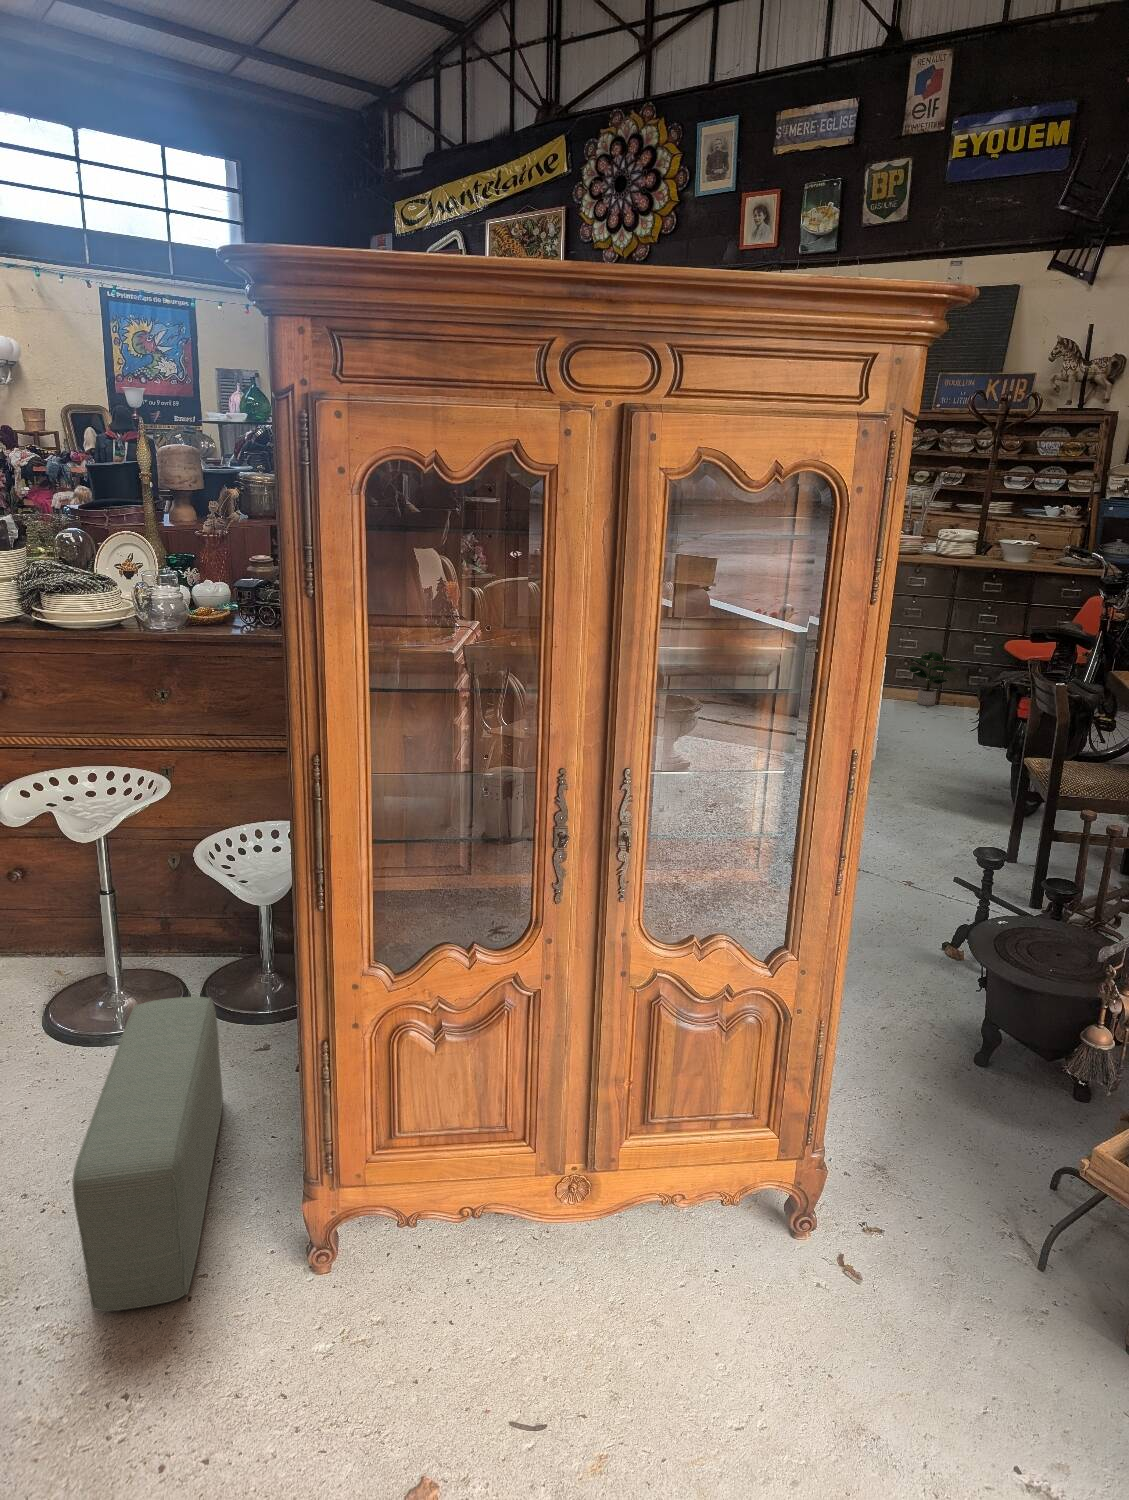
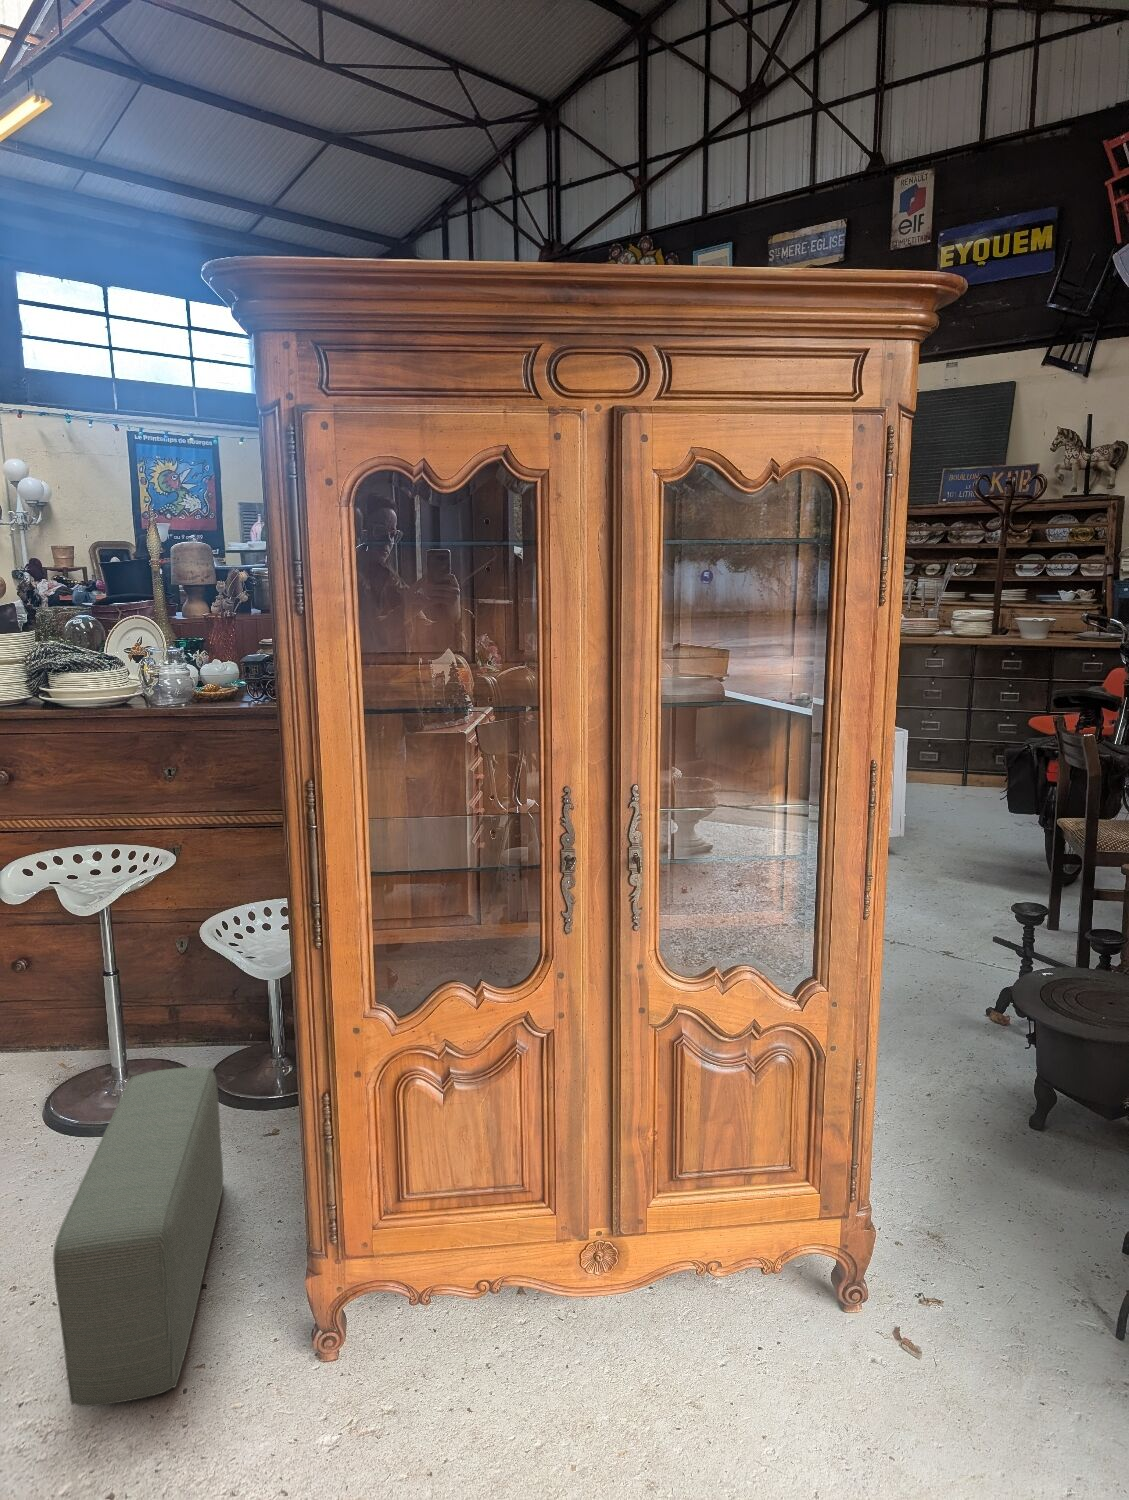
potted plant: present [909,651,960,706] -> none [933,733,987,788]

